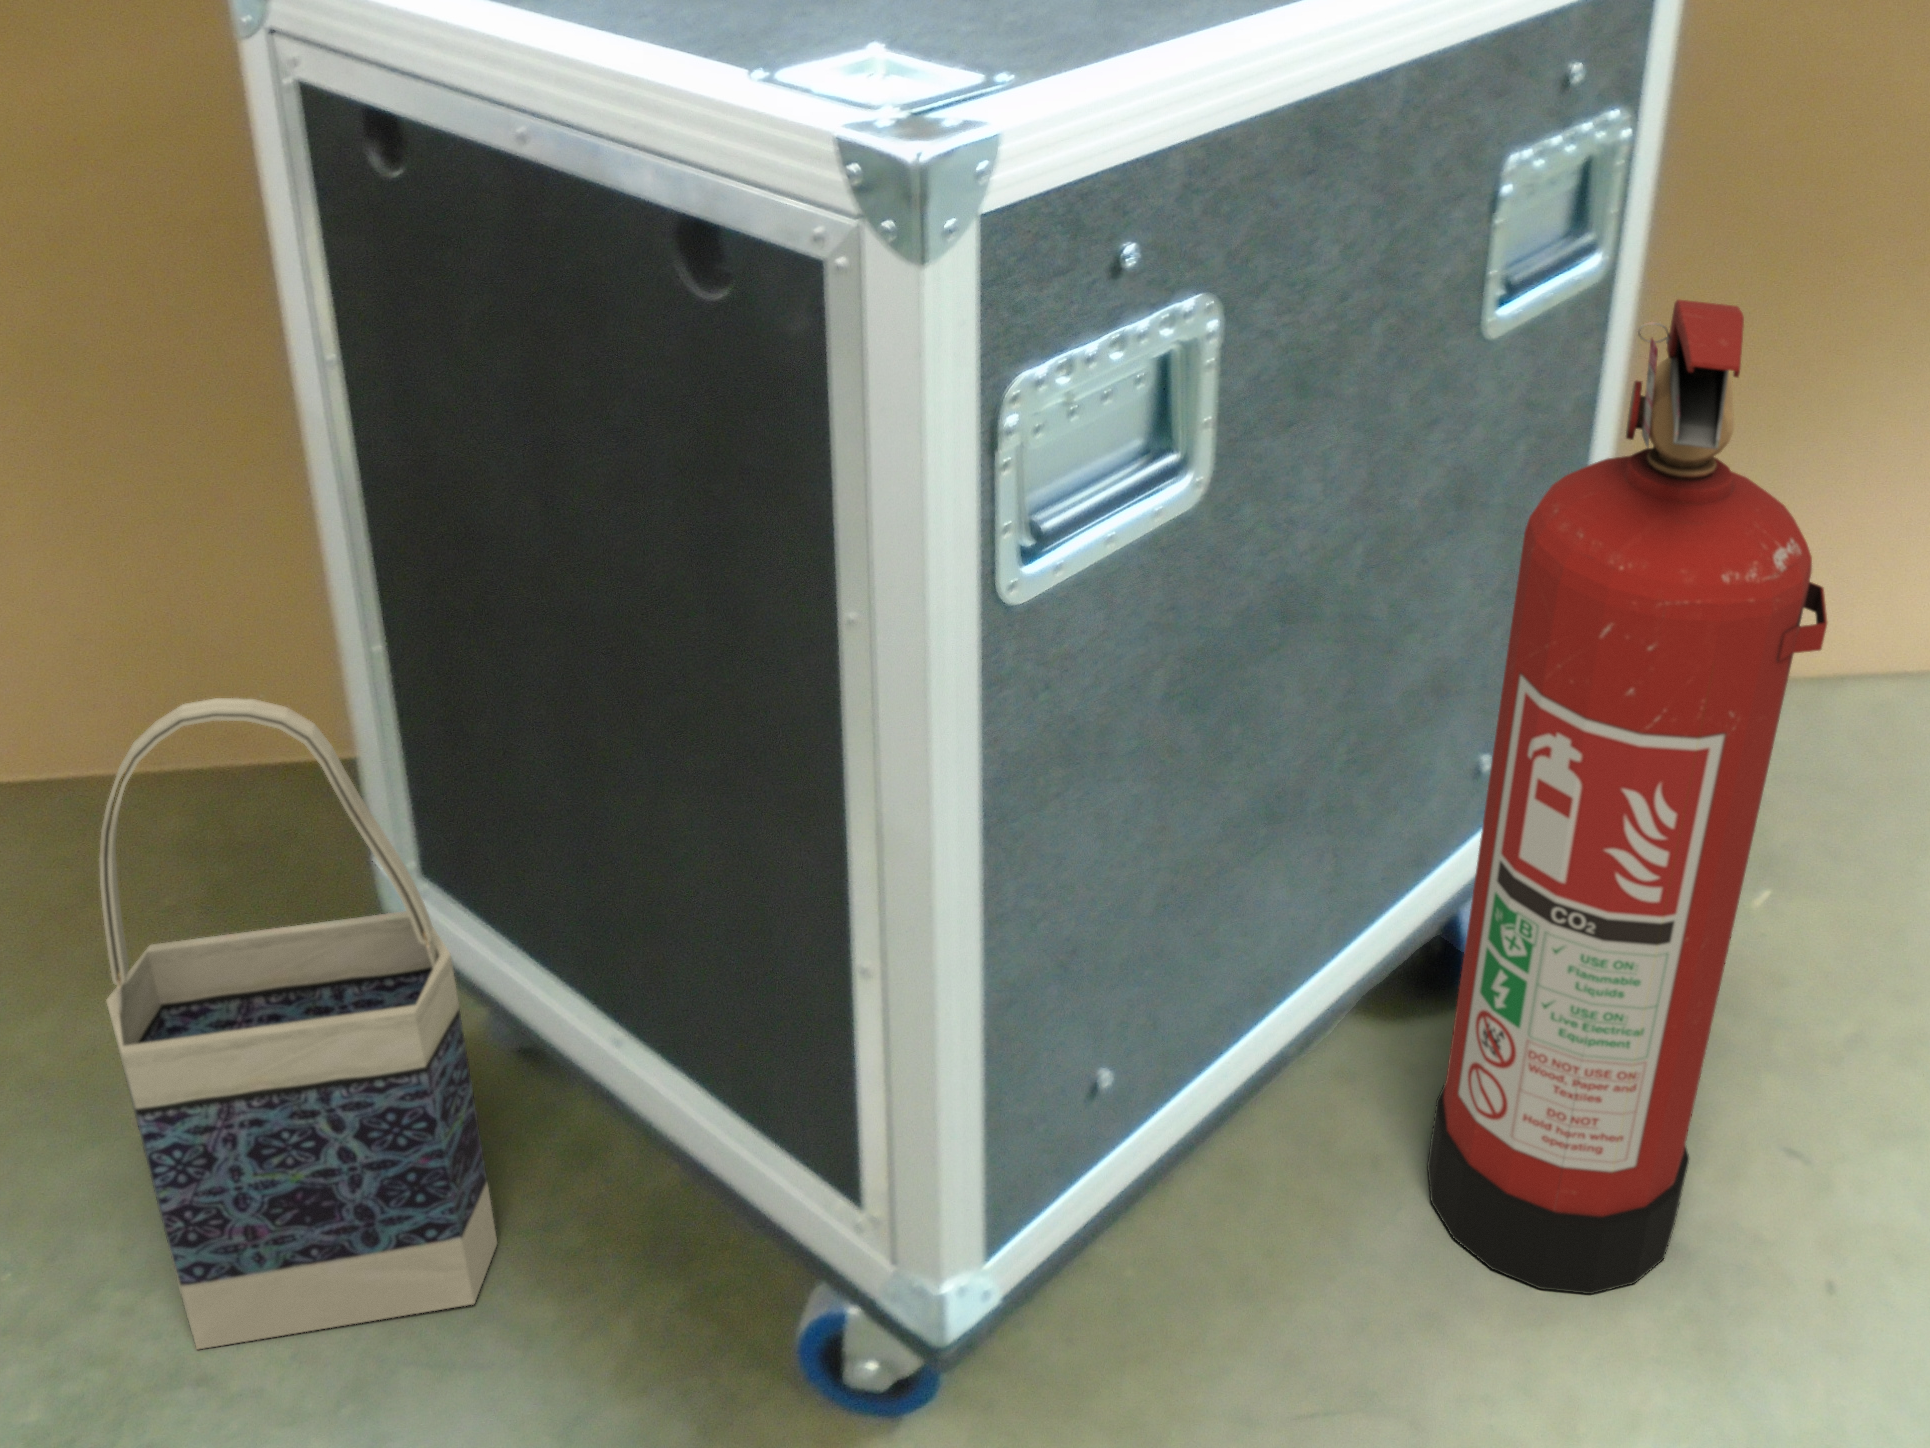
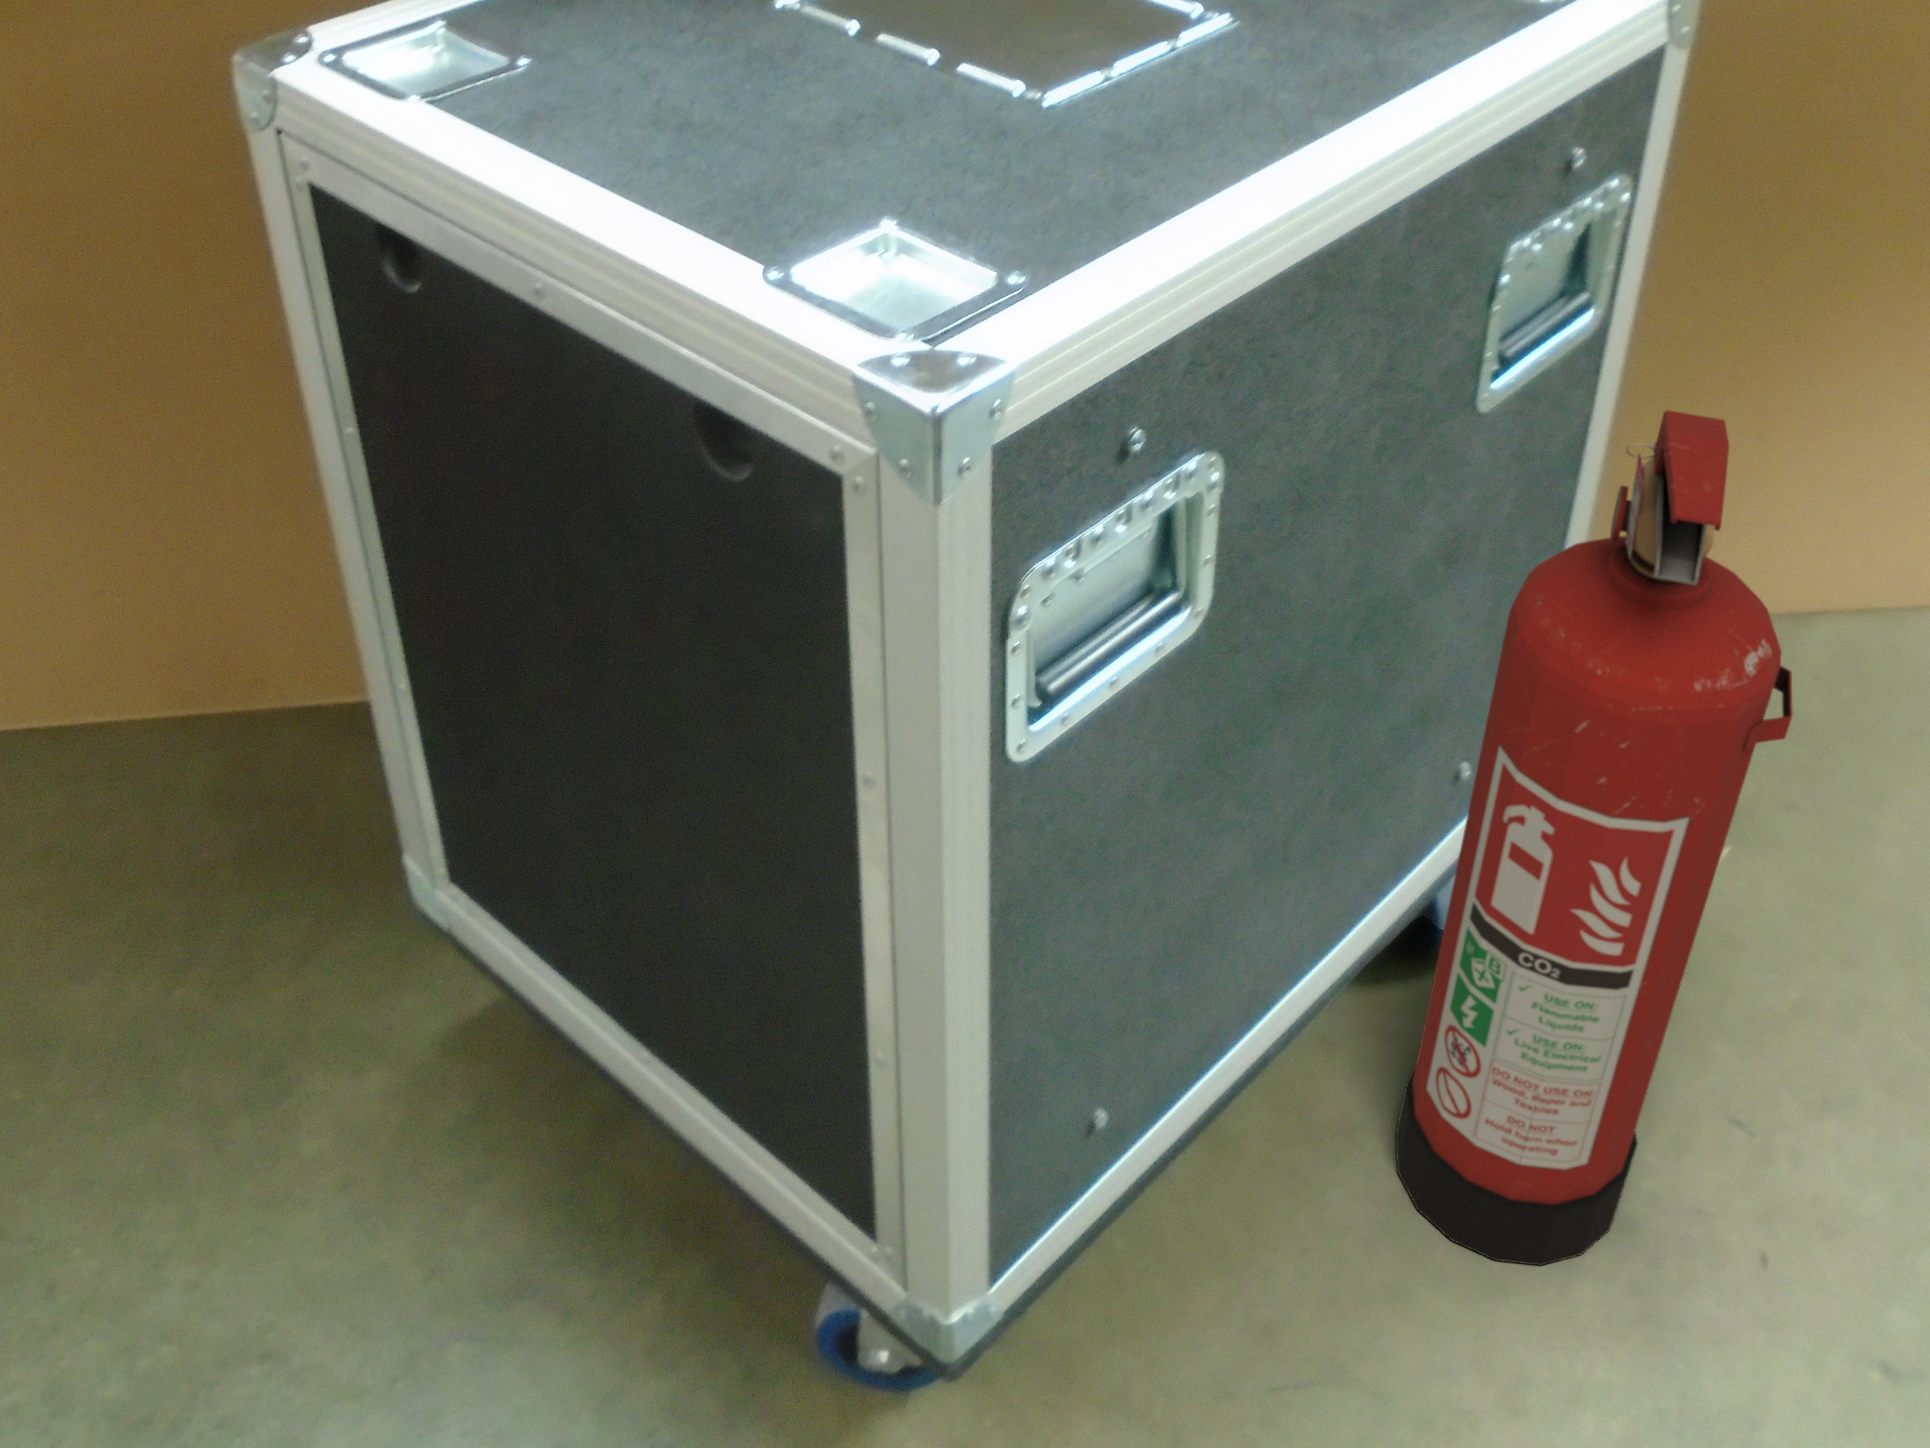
bag: present [99,698,497,1349] -> none [152,778,534,1323]

